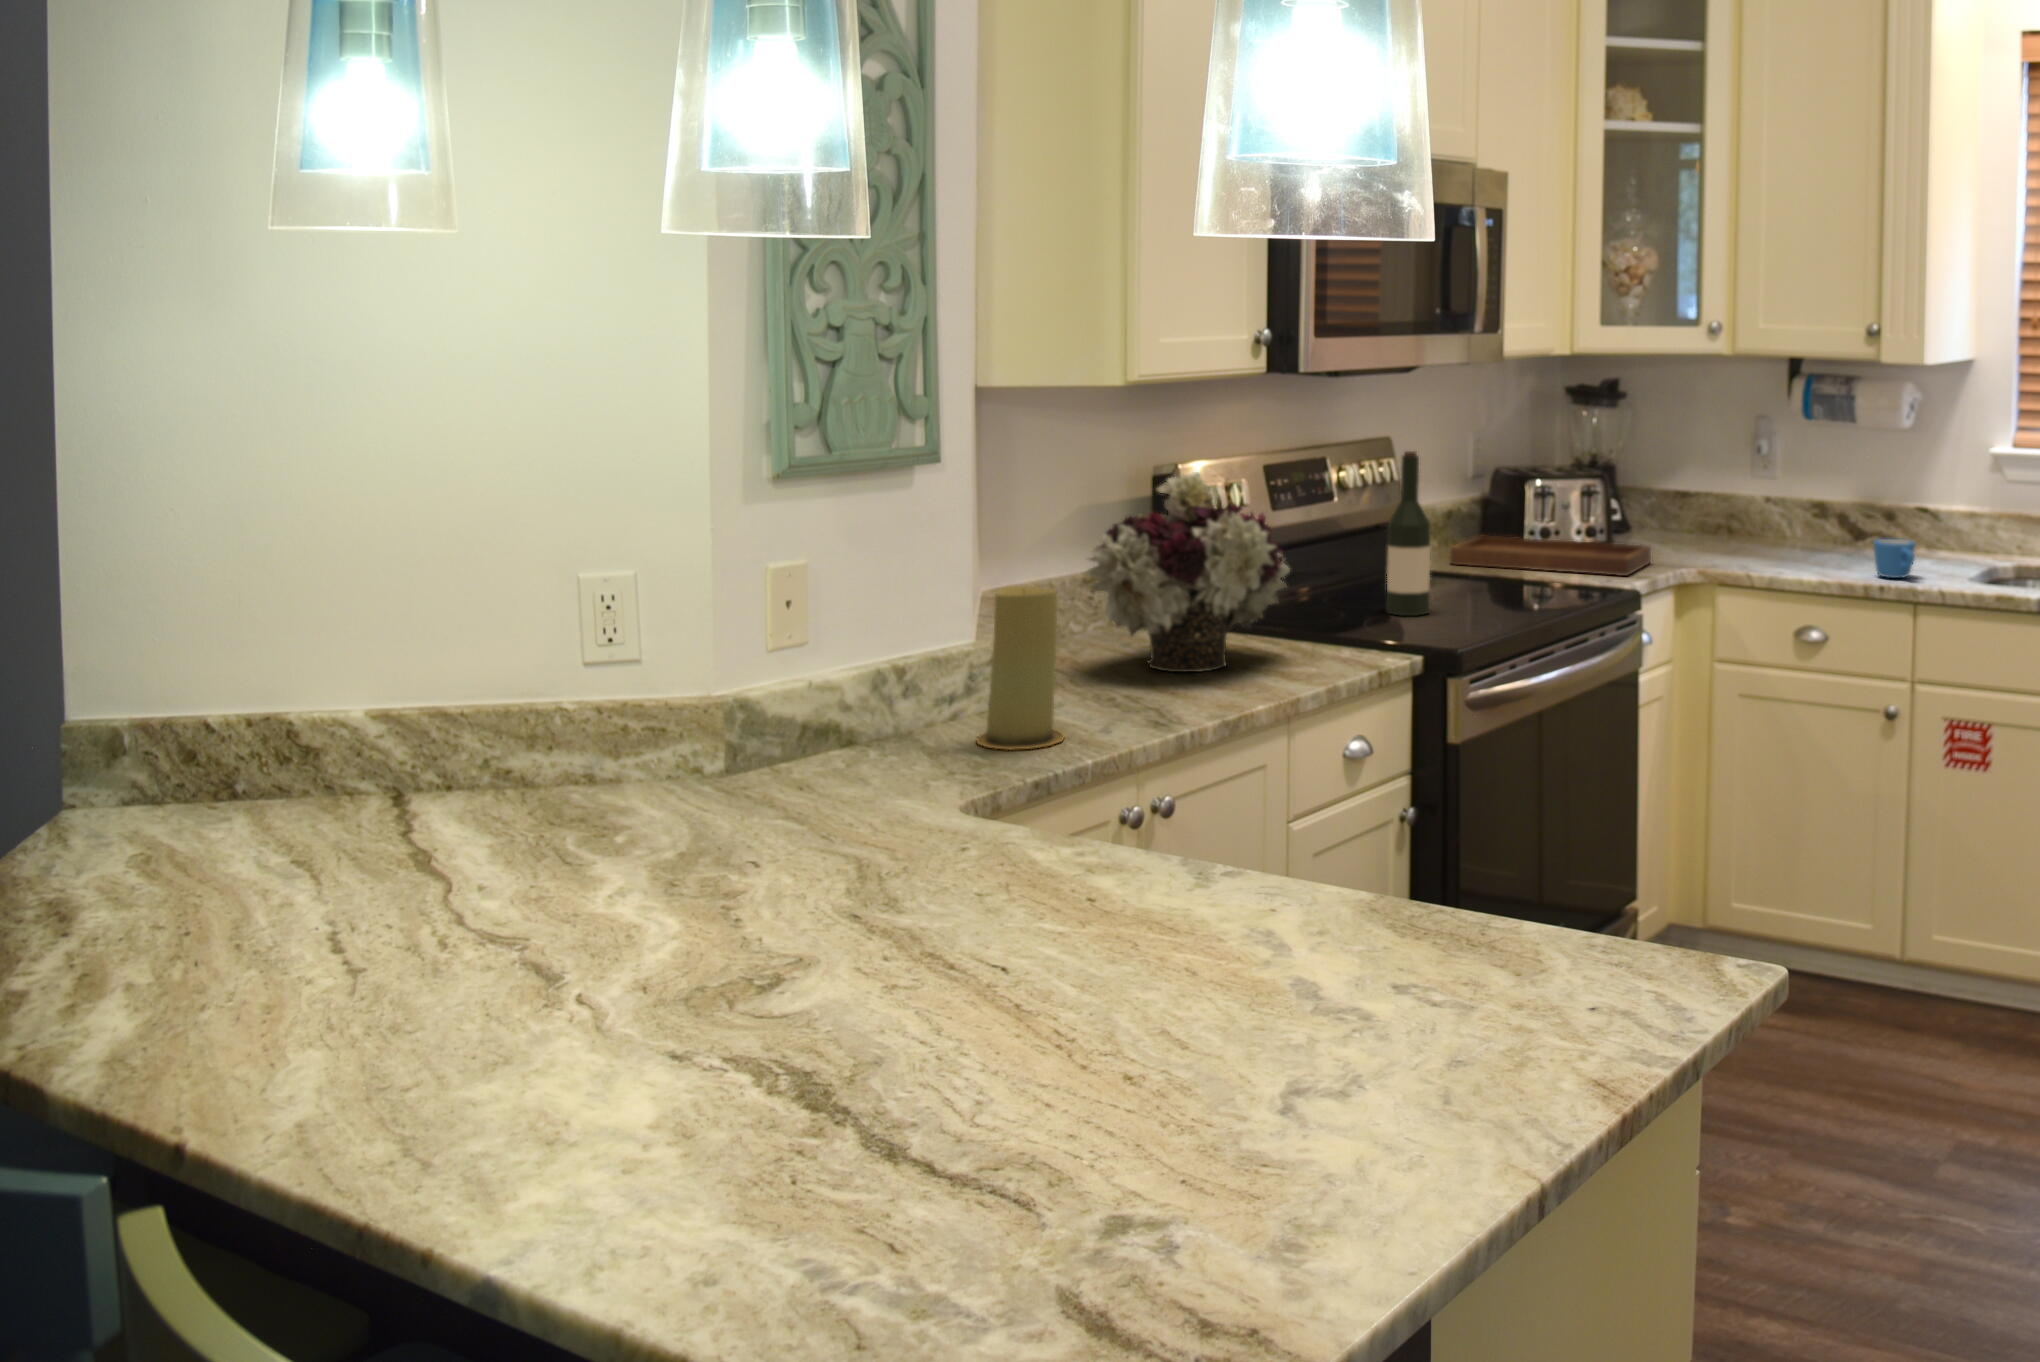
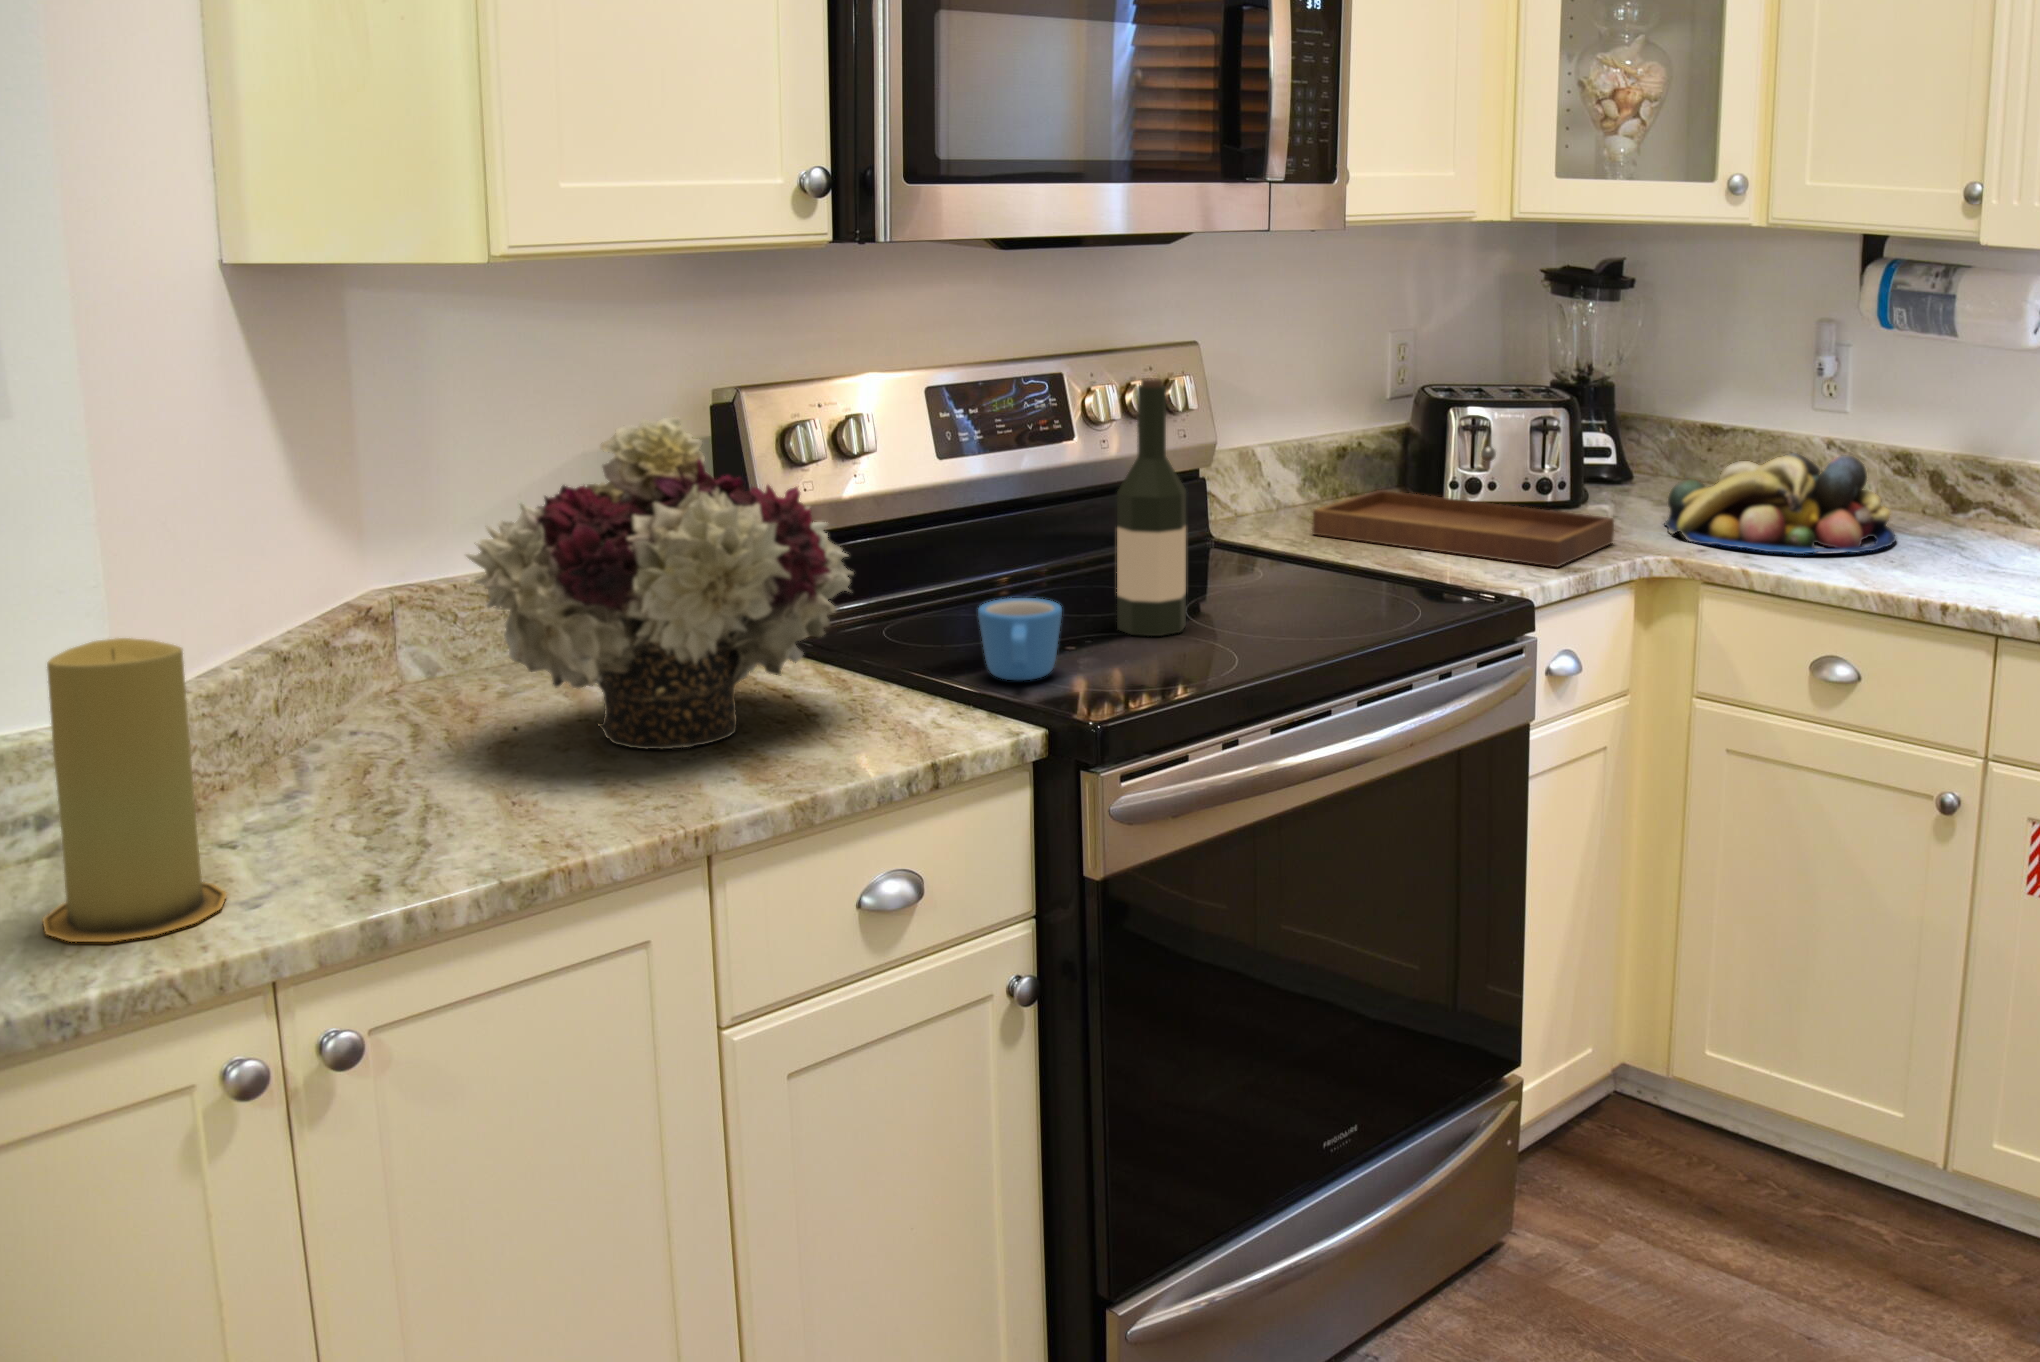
fruit bowl: none [1672,501,1830,565] -> present [1665,453,1896,554]
mug: present [1873,539,1915,578] -> present [978,598,1062,681]

